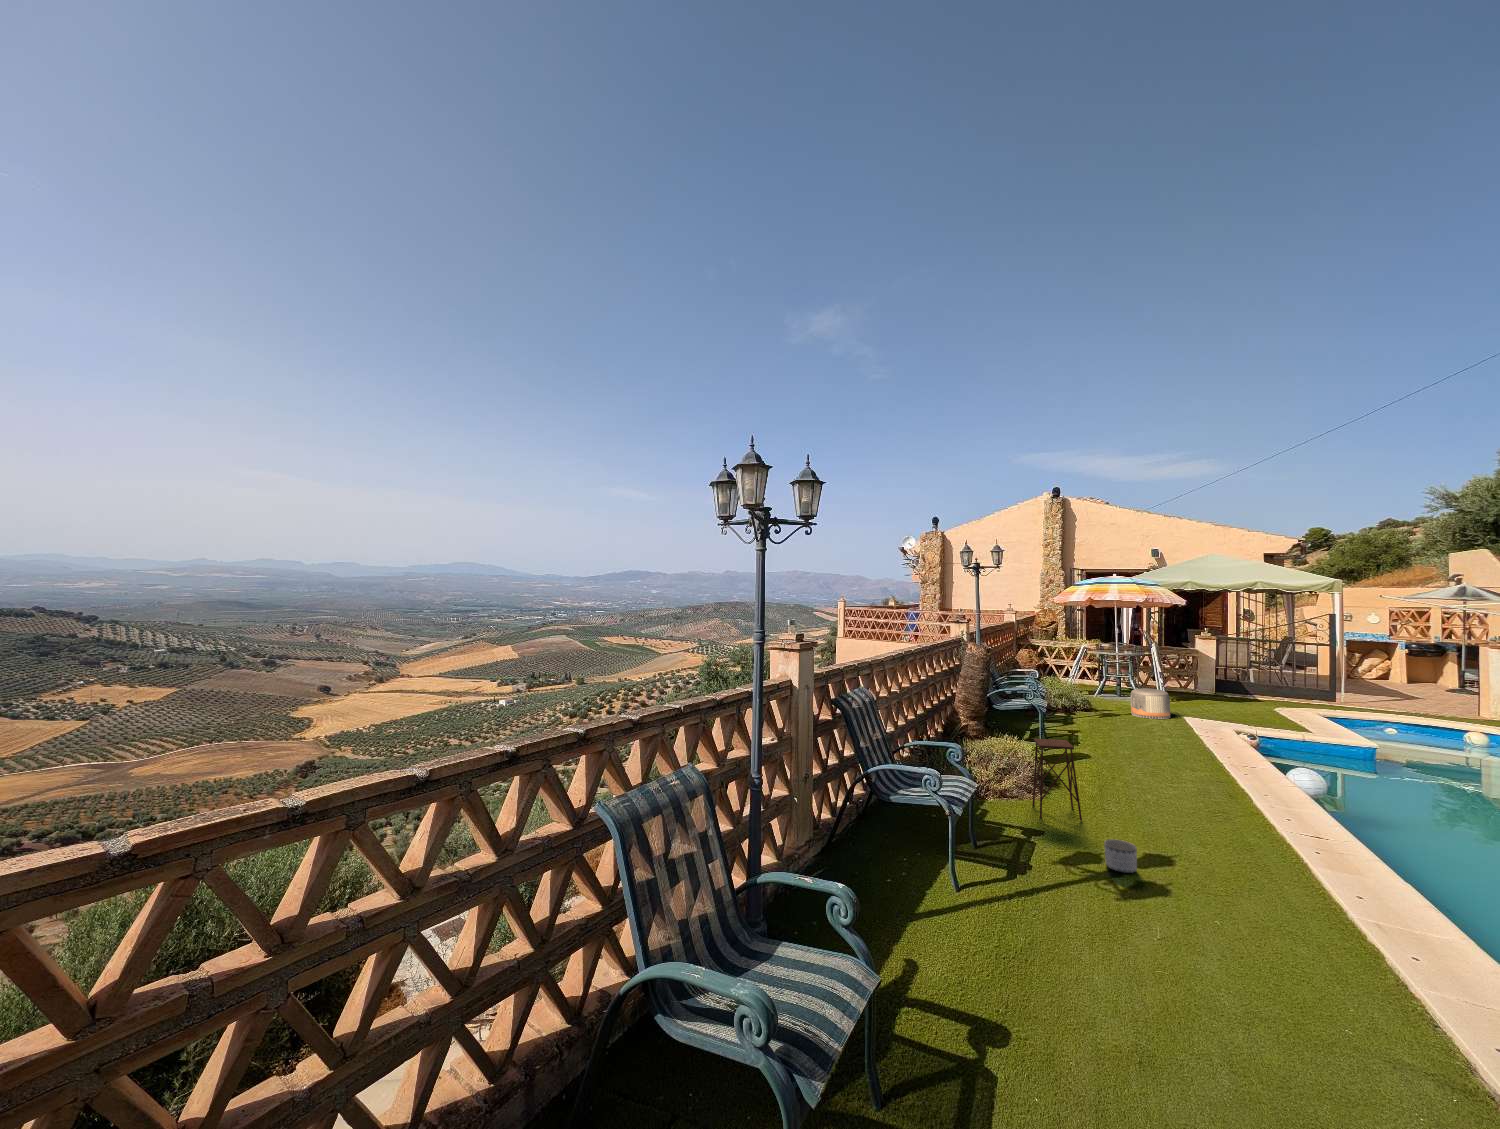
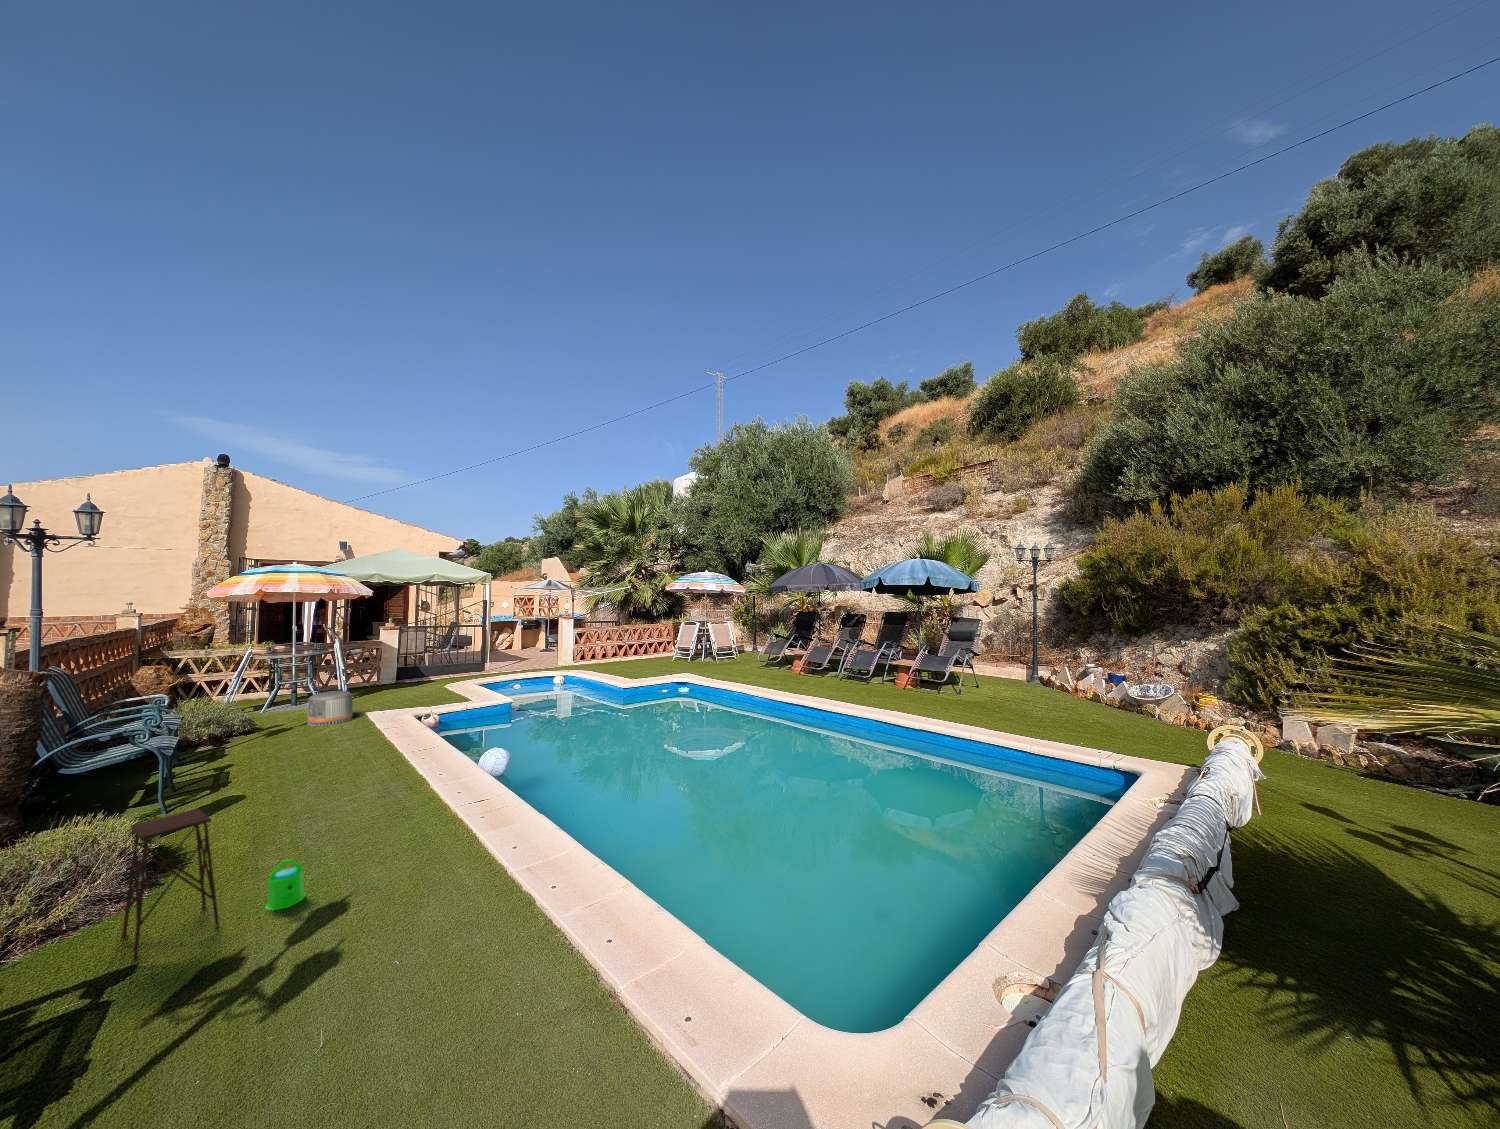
watering can: none [1109,795,1137,830] -> present [265,859,306,911]
planter: present [1104,839,1137,873] -> none [252,939,305,998]

